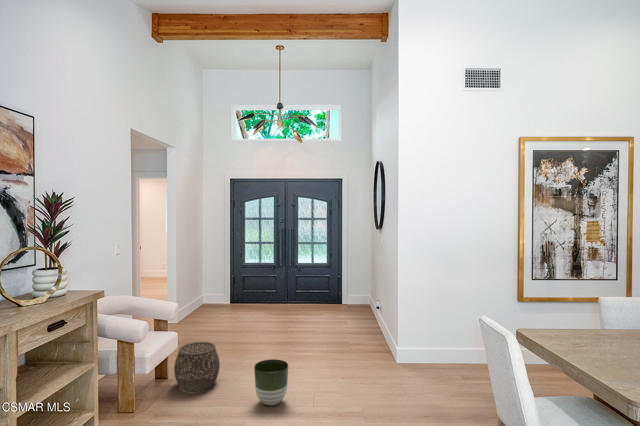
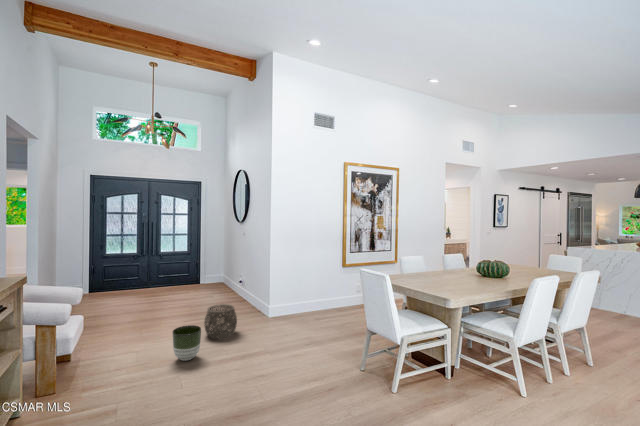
woven basket: present [174,342,220,392] -> present [204,304,237,339]

